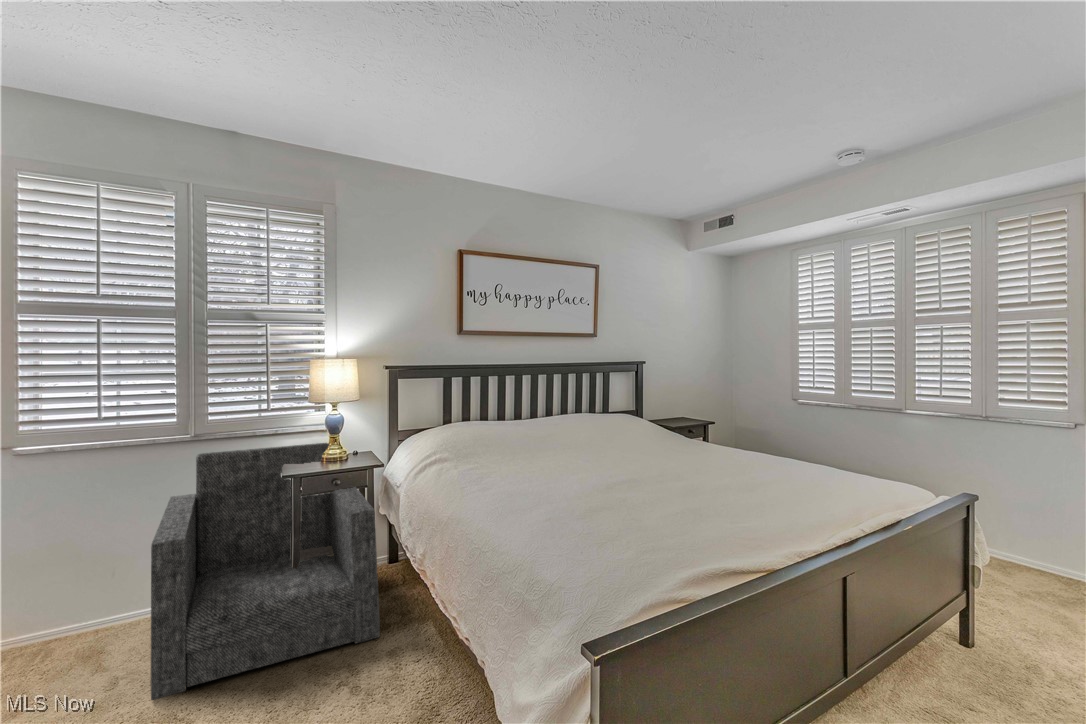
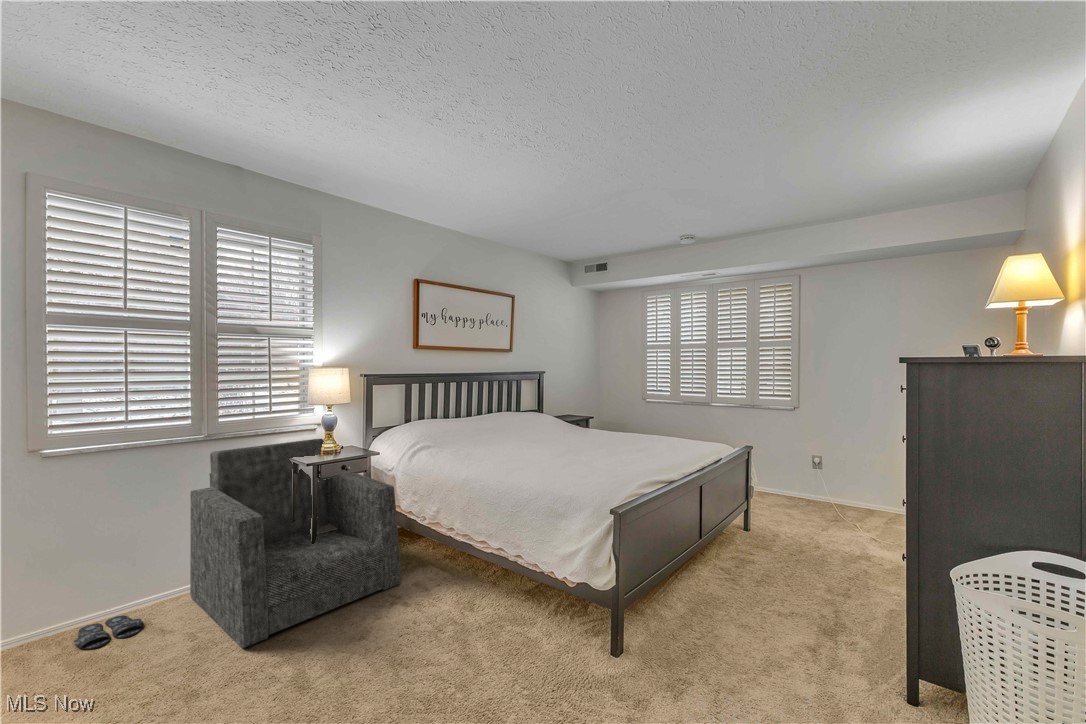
slippers: none [32,627,108,666] -> present [74,615,142,649]

